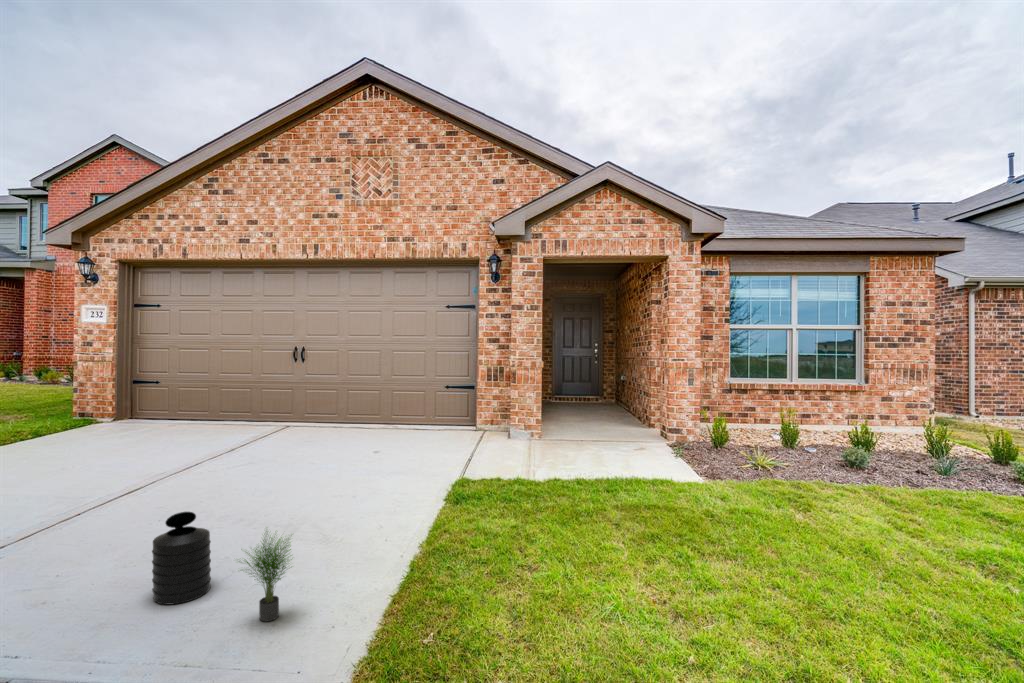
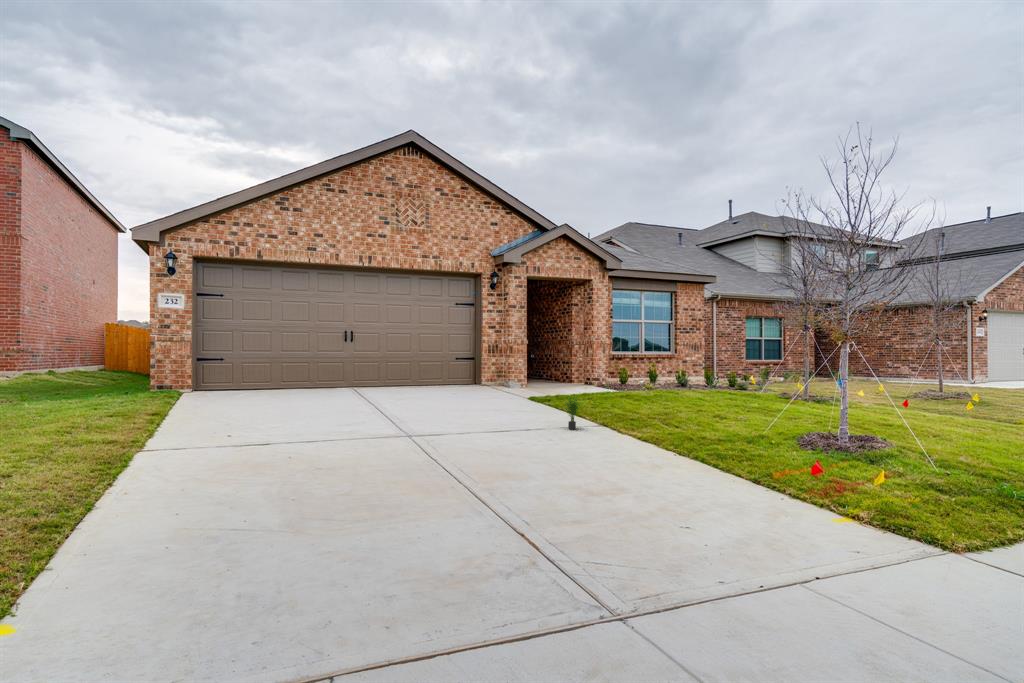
trash can: present [152,512,211,605] -> none [509,391,532,430]

